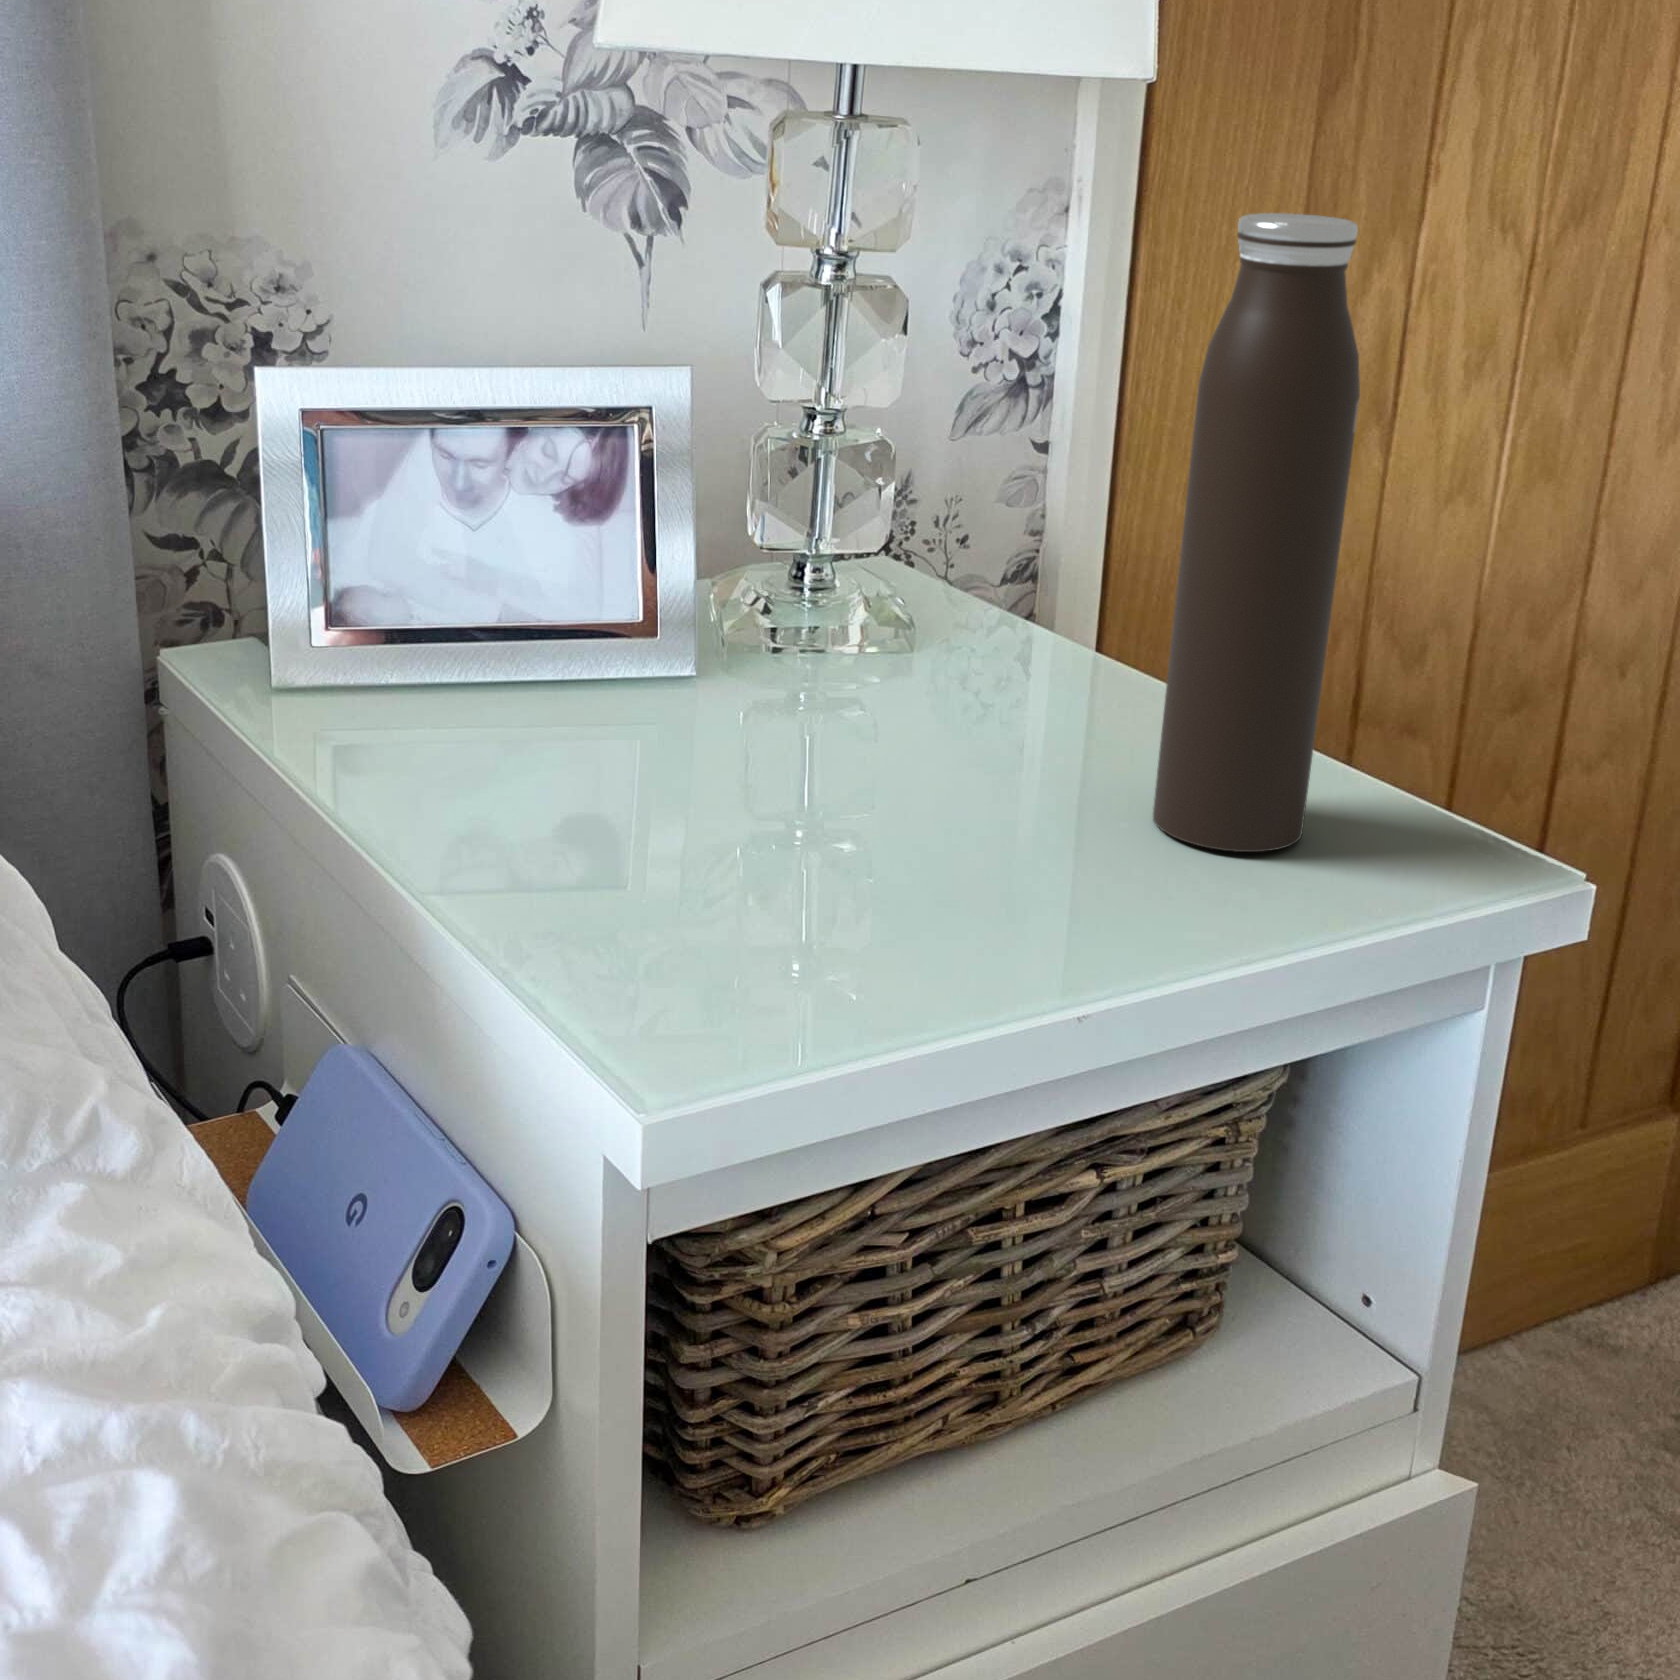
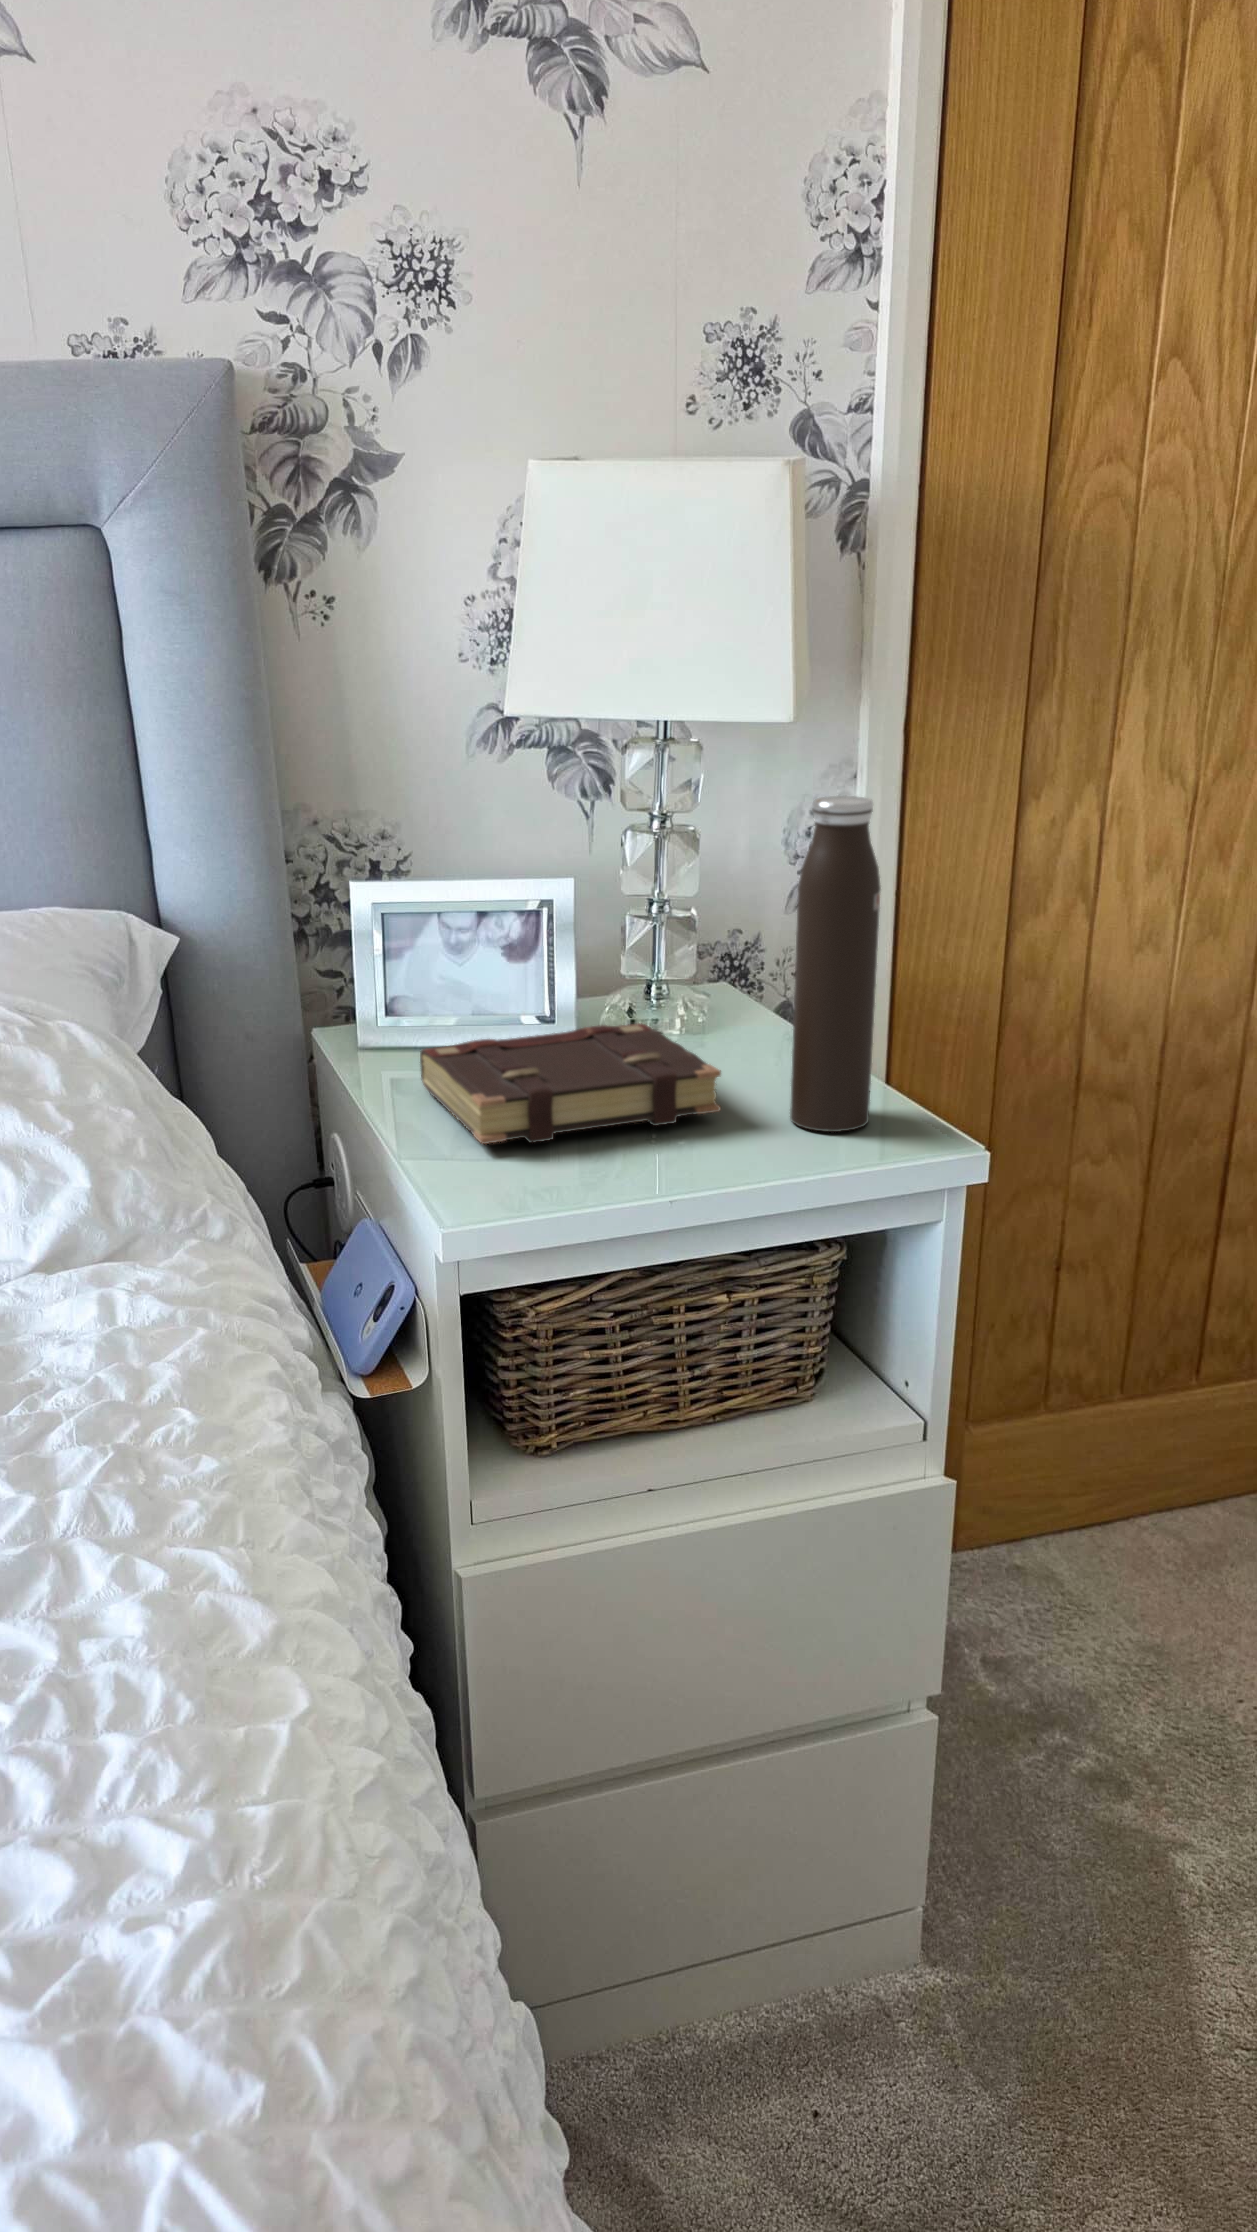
book: none [424,640,1046,911] -> present [420,1023,721,1144]

